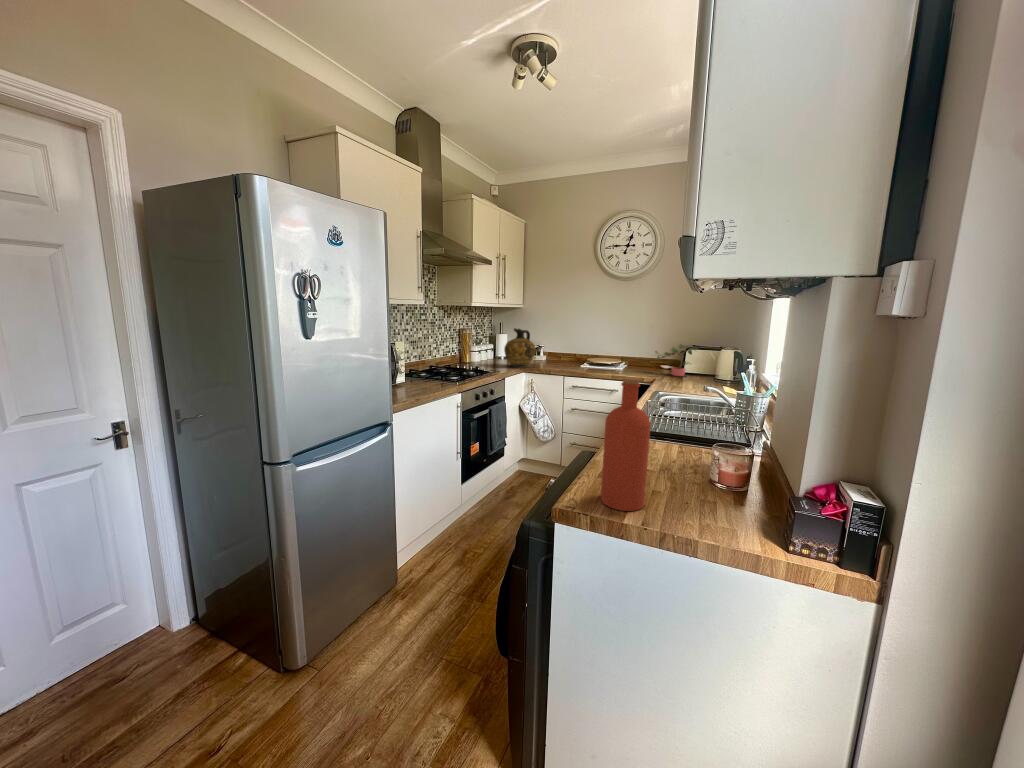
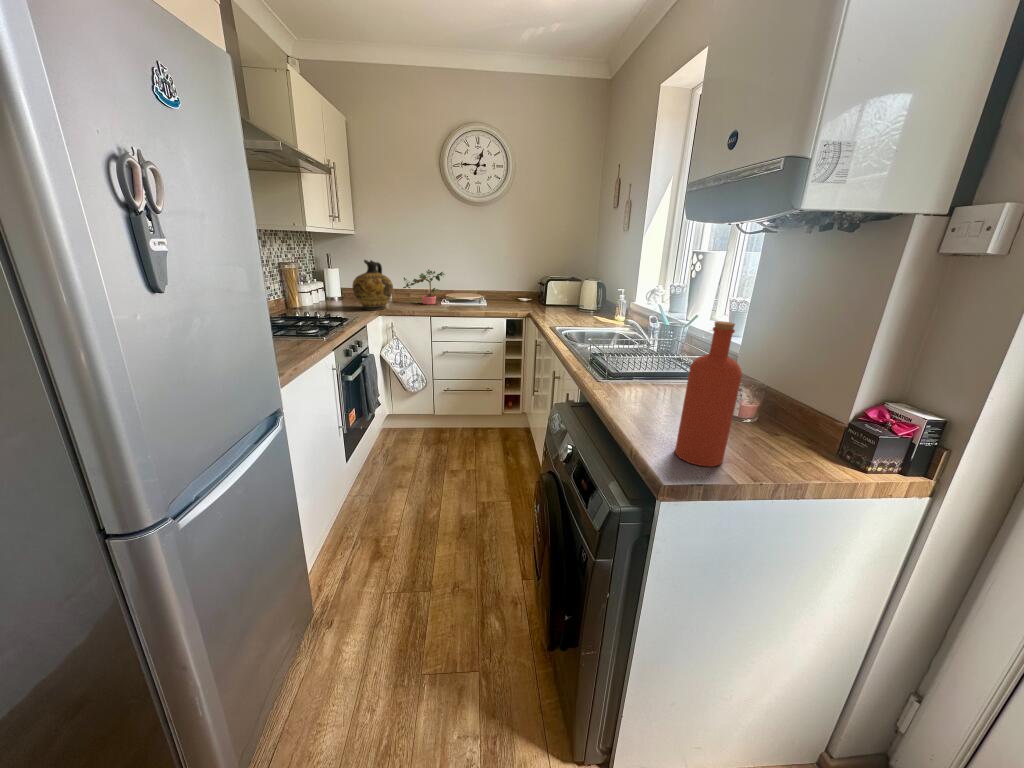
potted plant: present [654,344,697,376] -> present [403,270,445,304]

